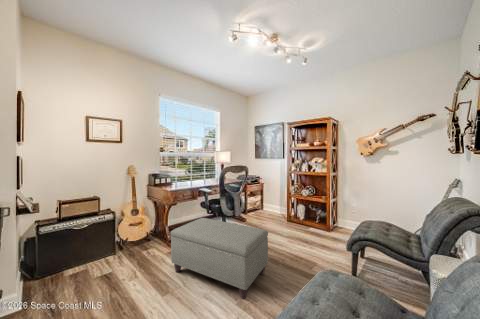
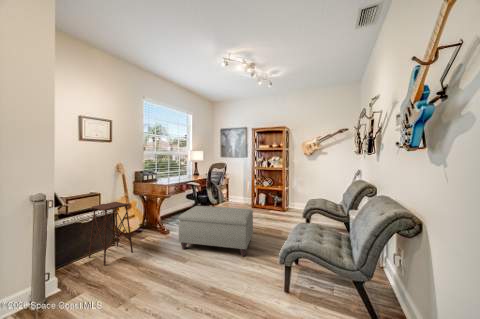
side table: none [82,207,125,280] -> present [89,202,133,265]

